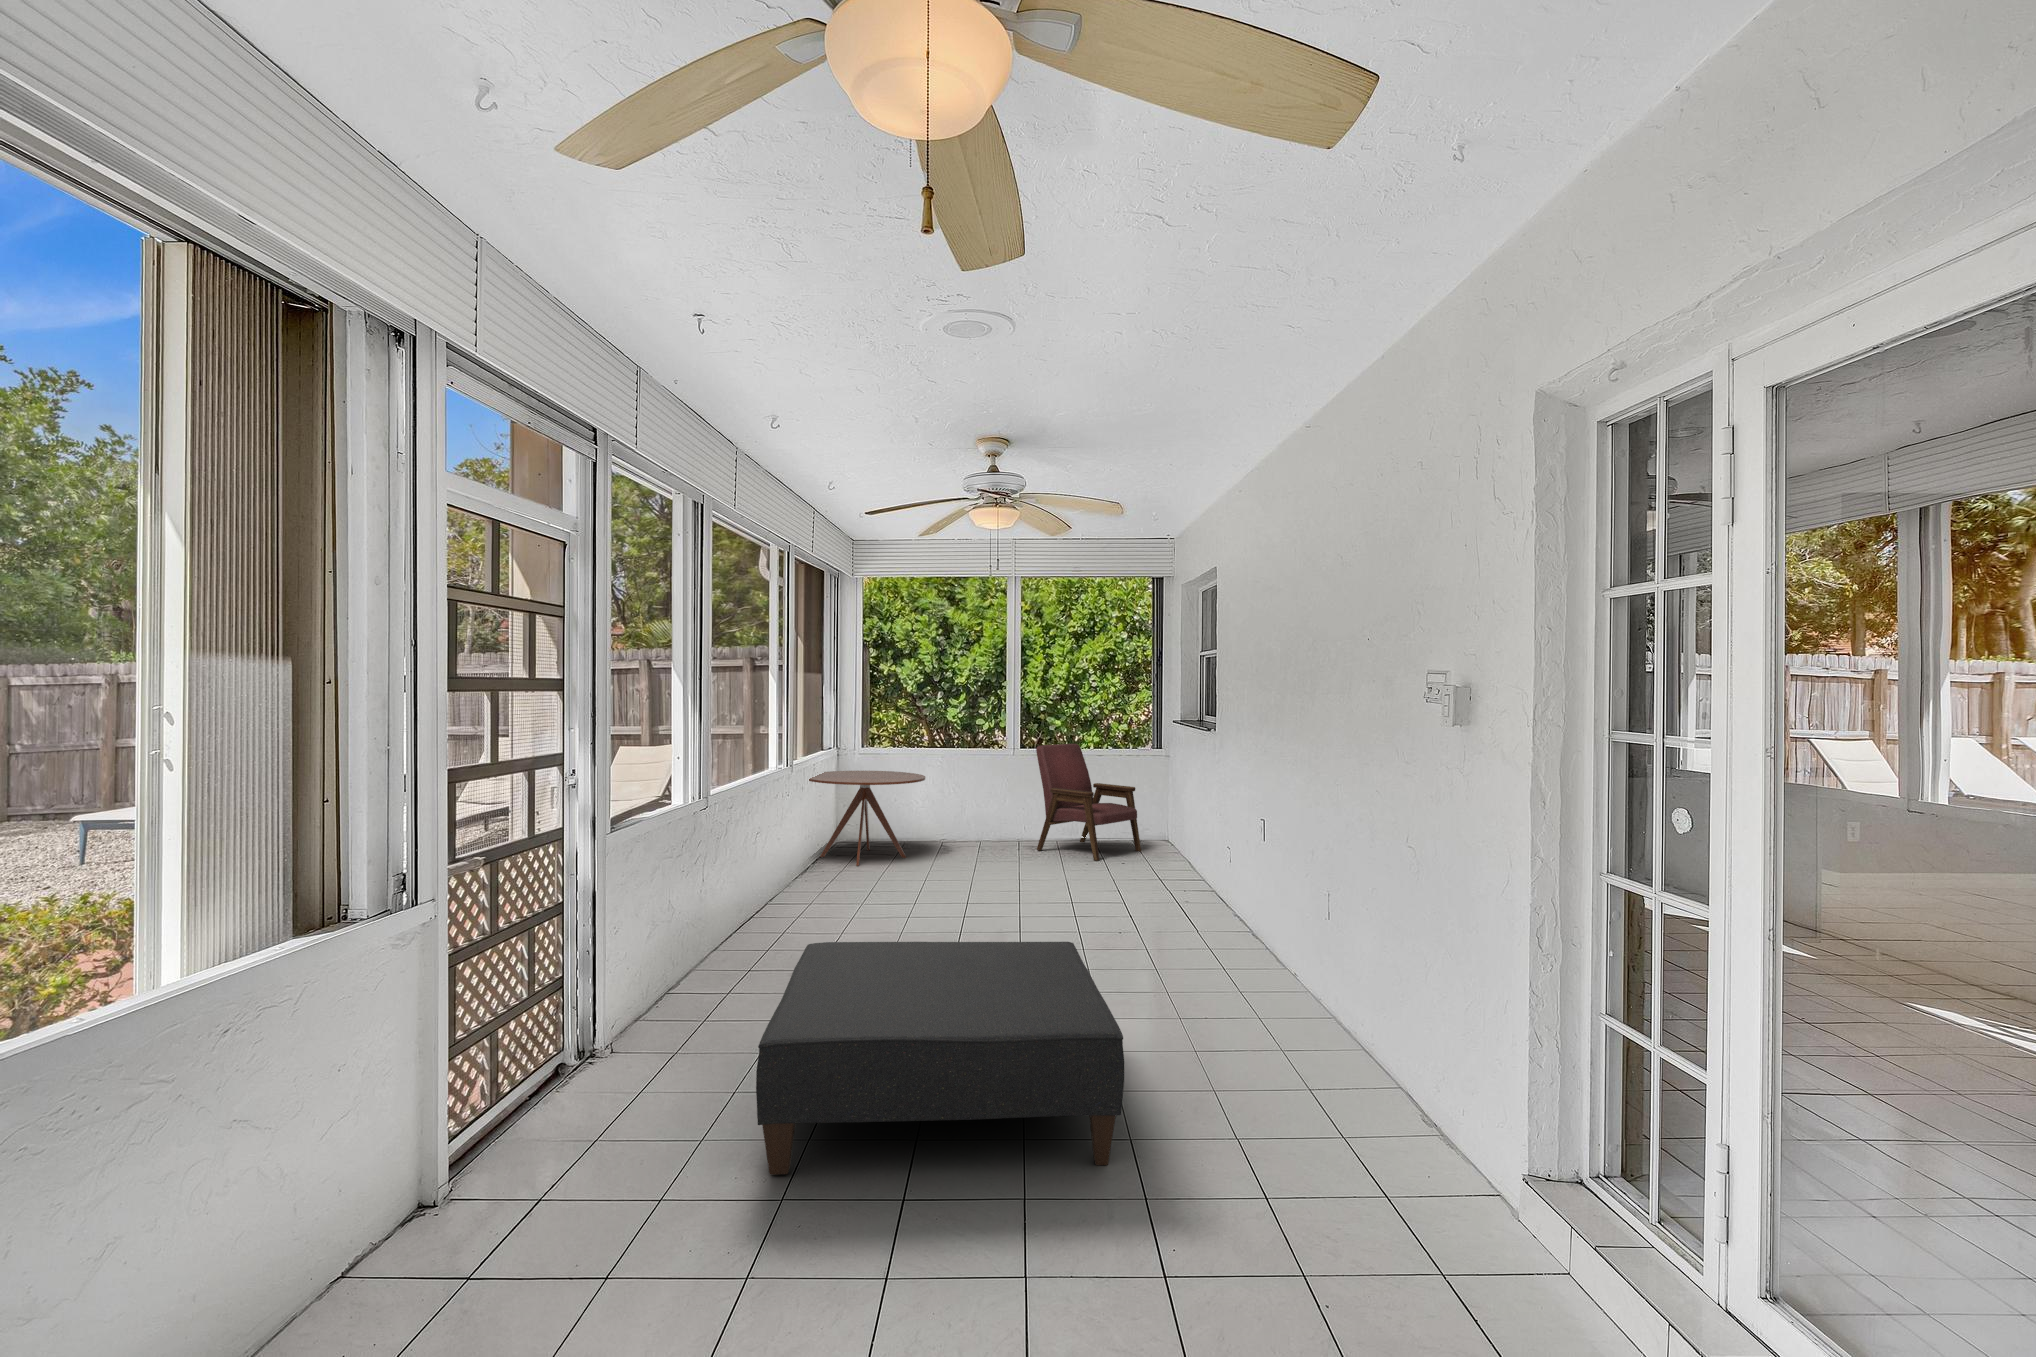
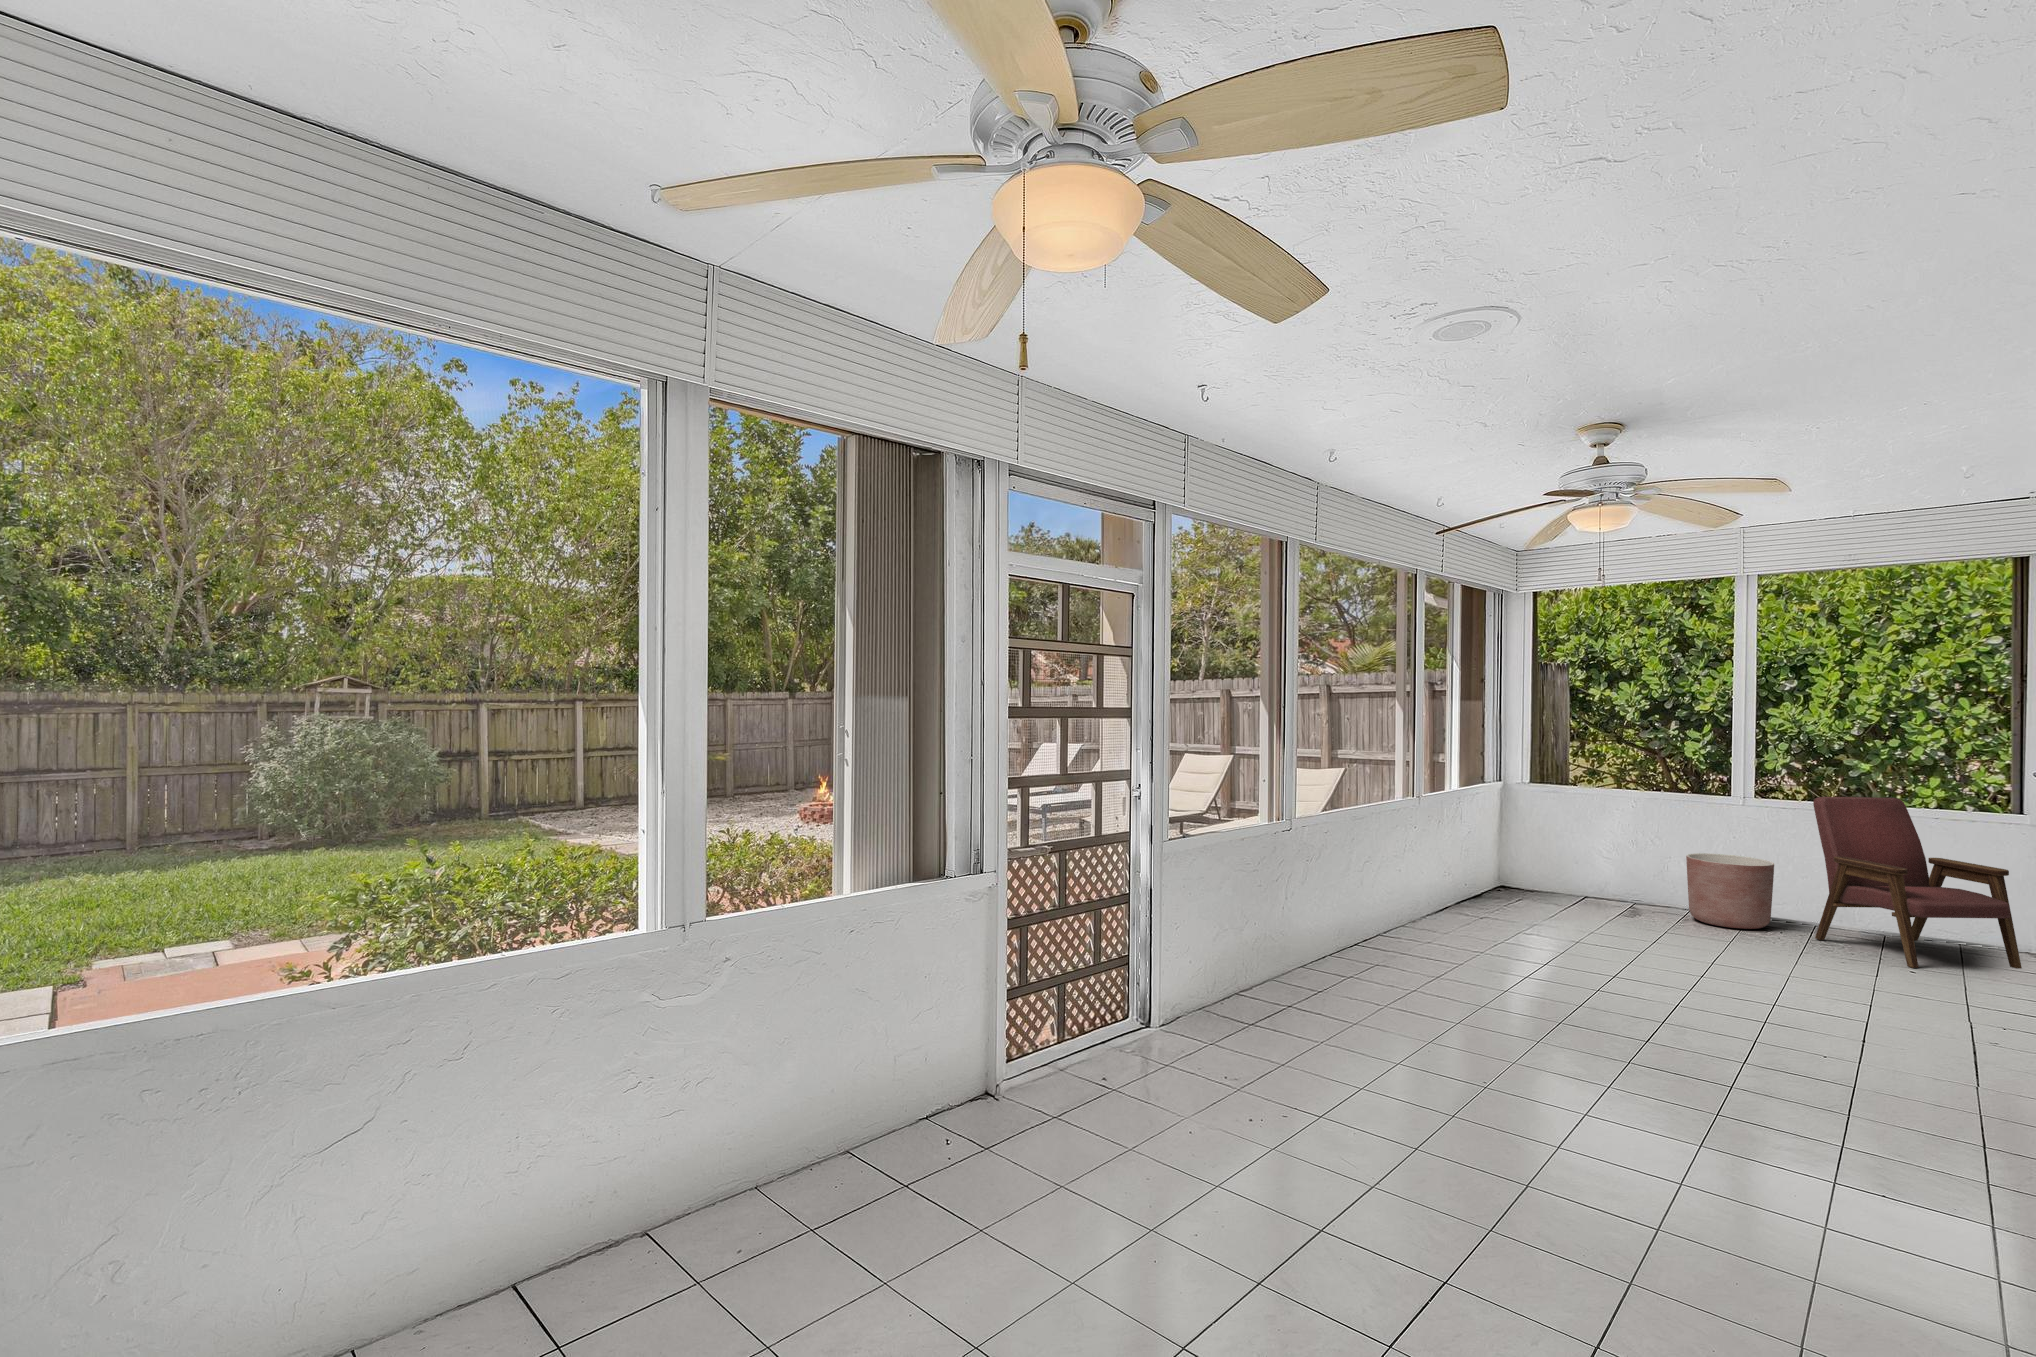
round table: present [809,771,926,866] -> none [1473,809,1631,920]
planter: none [957,795,1012,850] -> present [1686,853,1774,929]
ottoman: present [756,942,1124,1175] -> none [1200,972,1644,1287]

